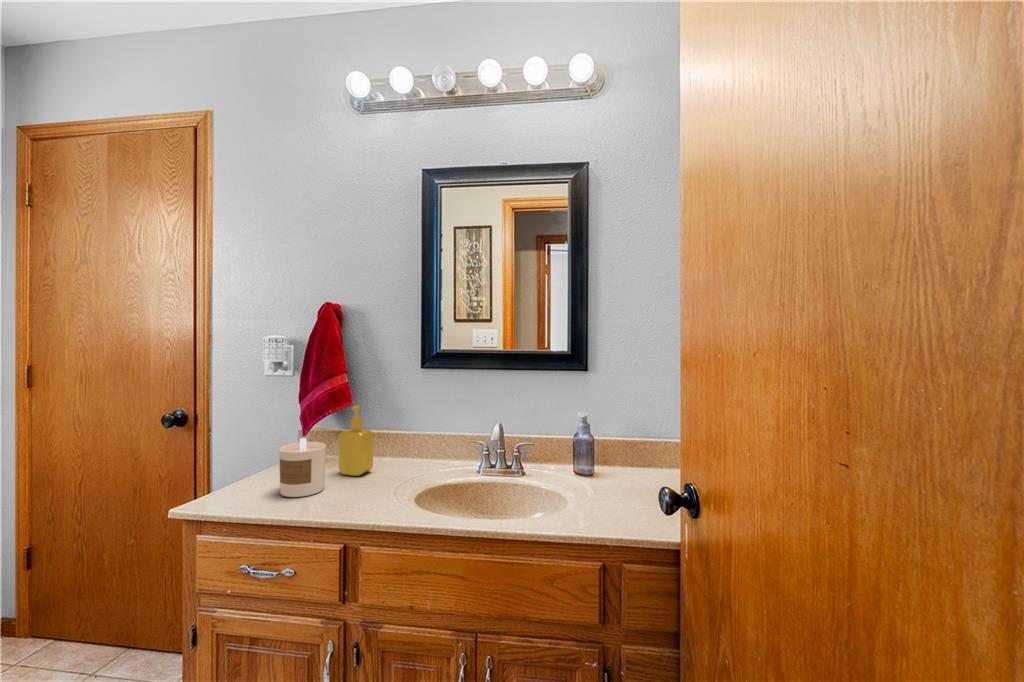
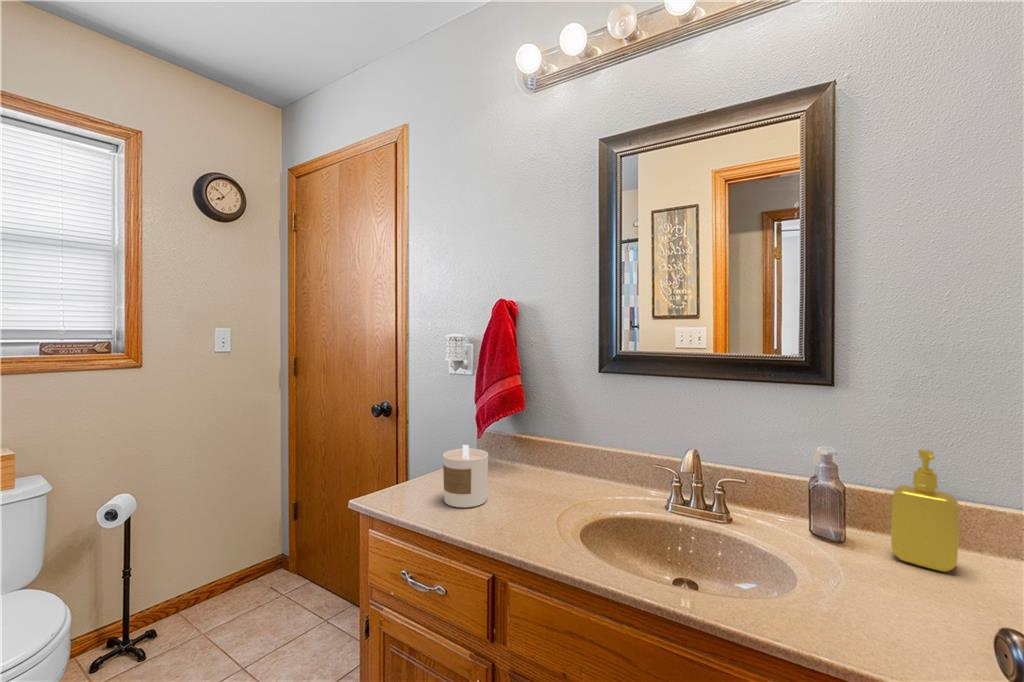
soap dispenser: present [339,405,373,476] -> present [891,449,958,572]

